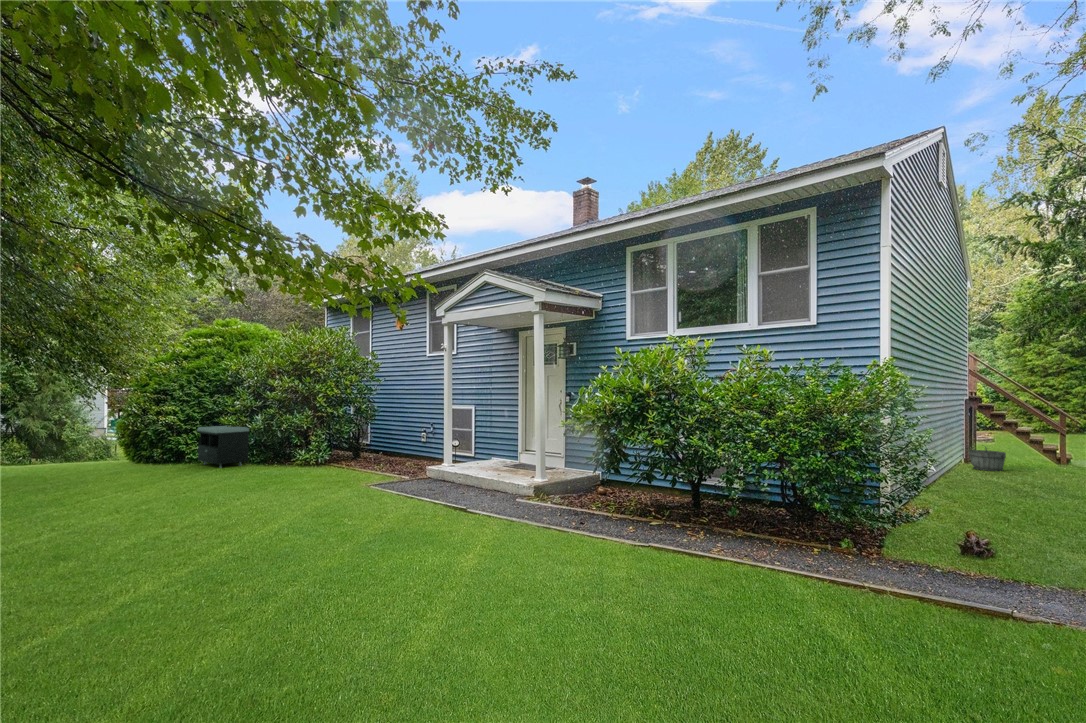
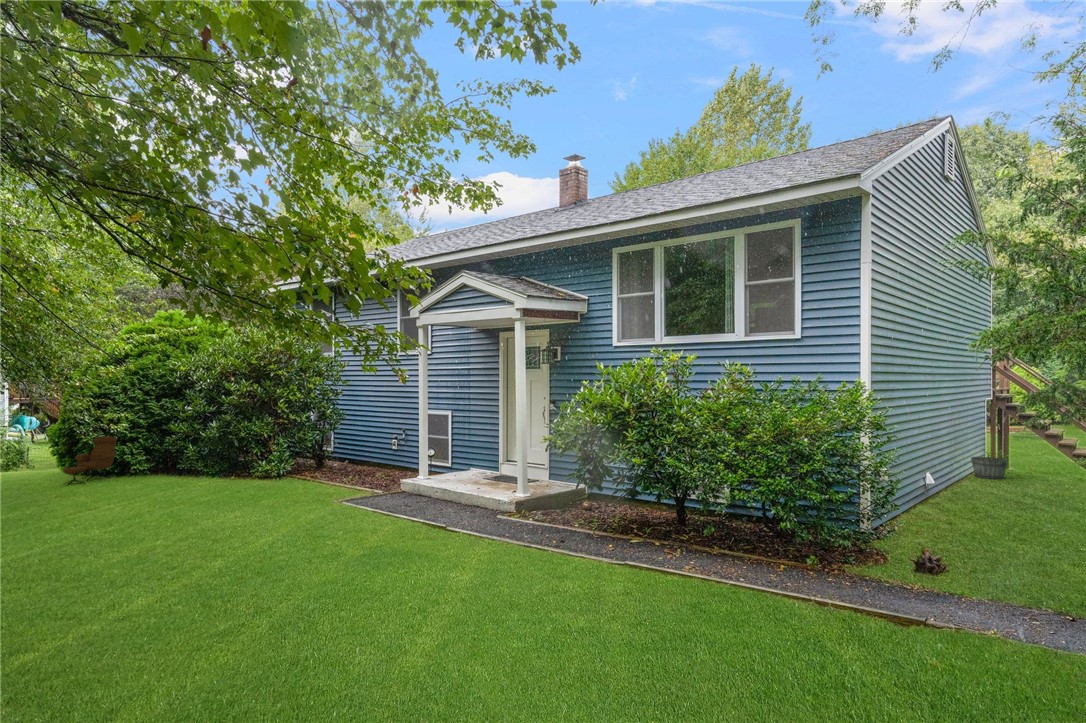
storage bench: present [197,426,249,468] -> none [145,433,203,480]
lounge chair: none [120,428,172,472] -> present [63,436,116,484]

